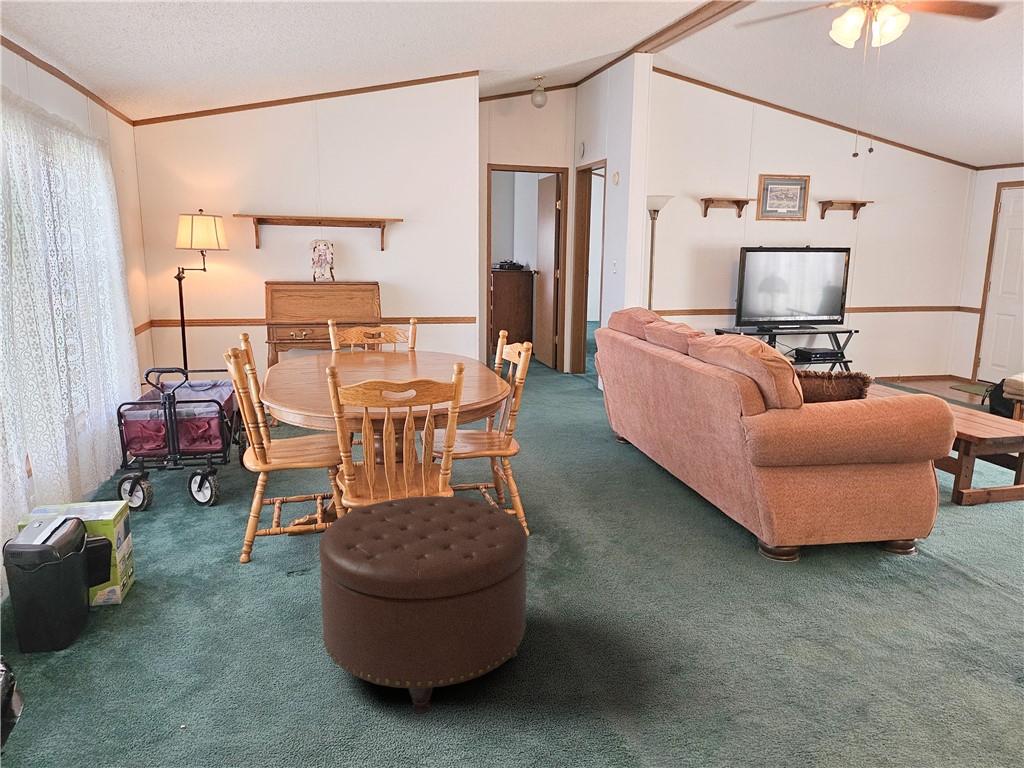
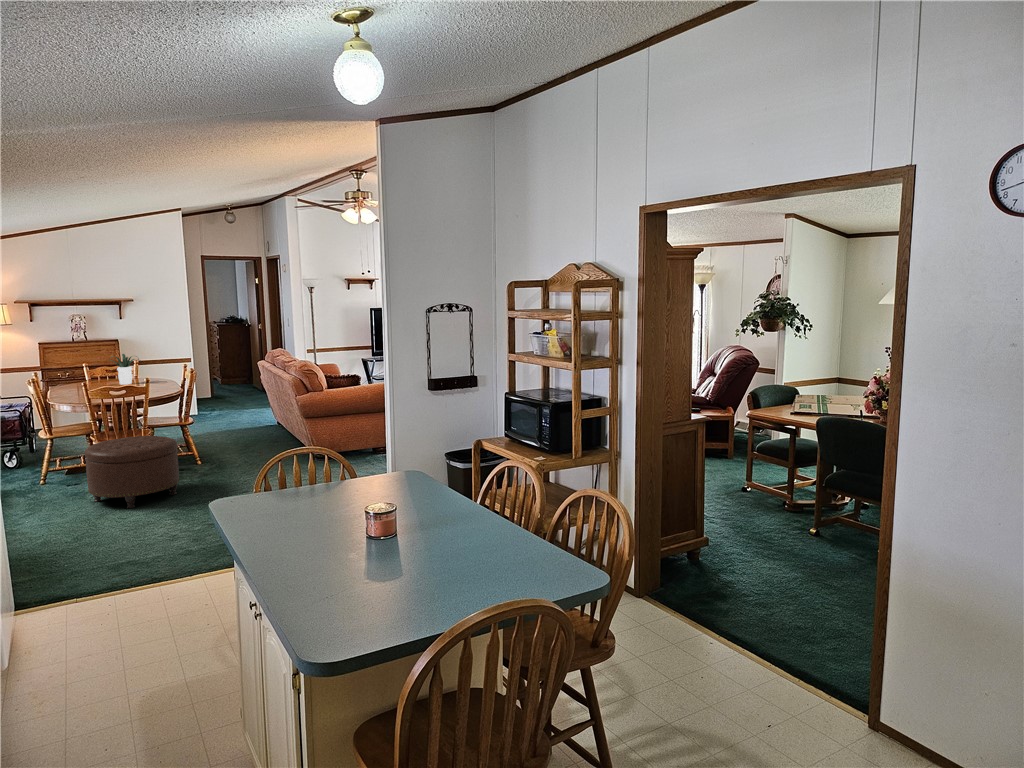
potted plant: none [360,303,427,361] -> present [113,354,139,385]

